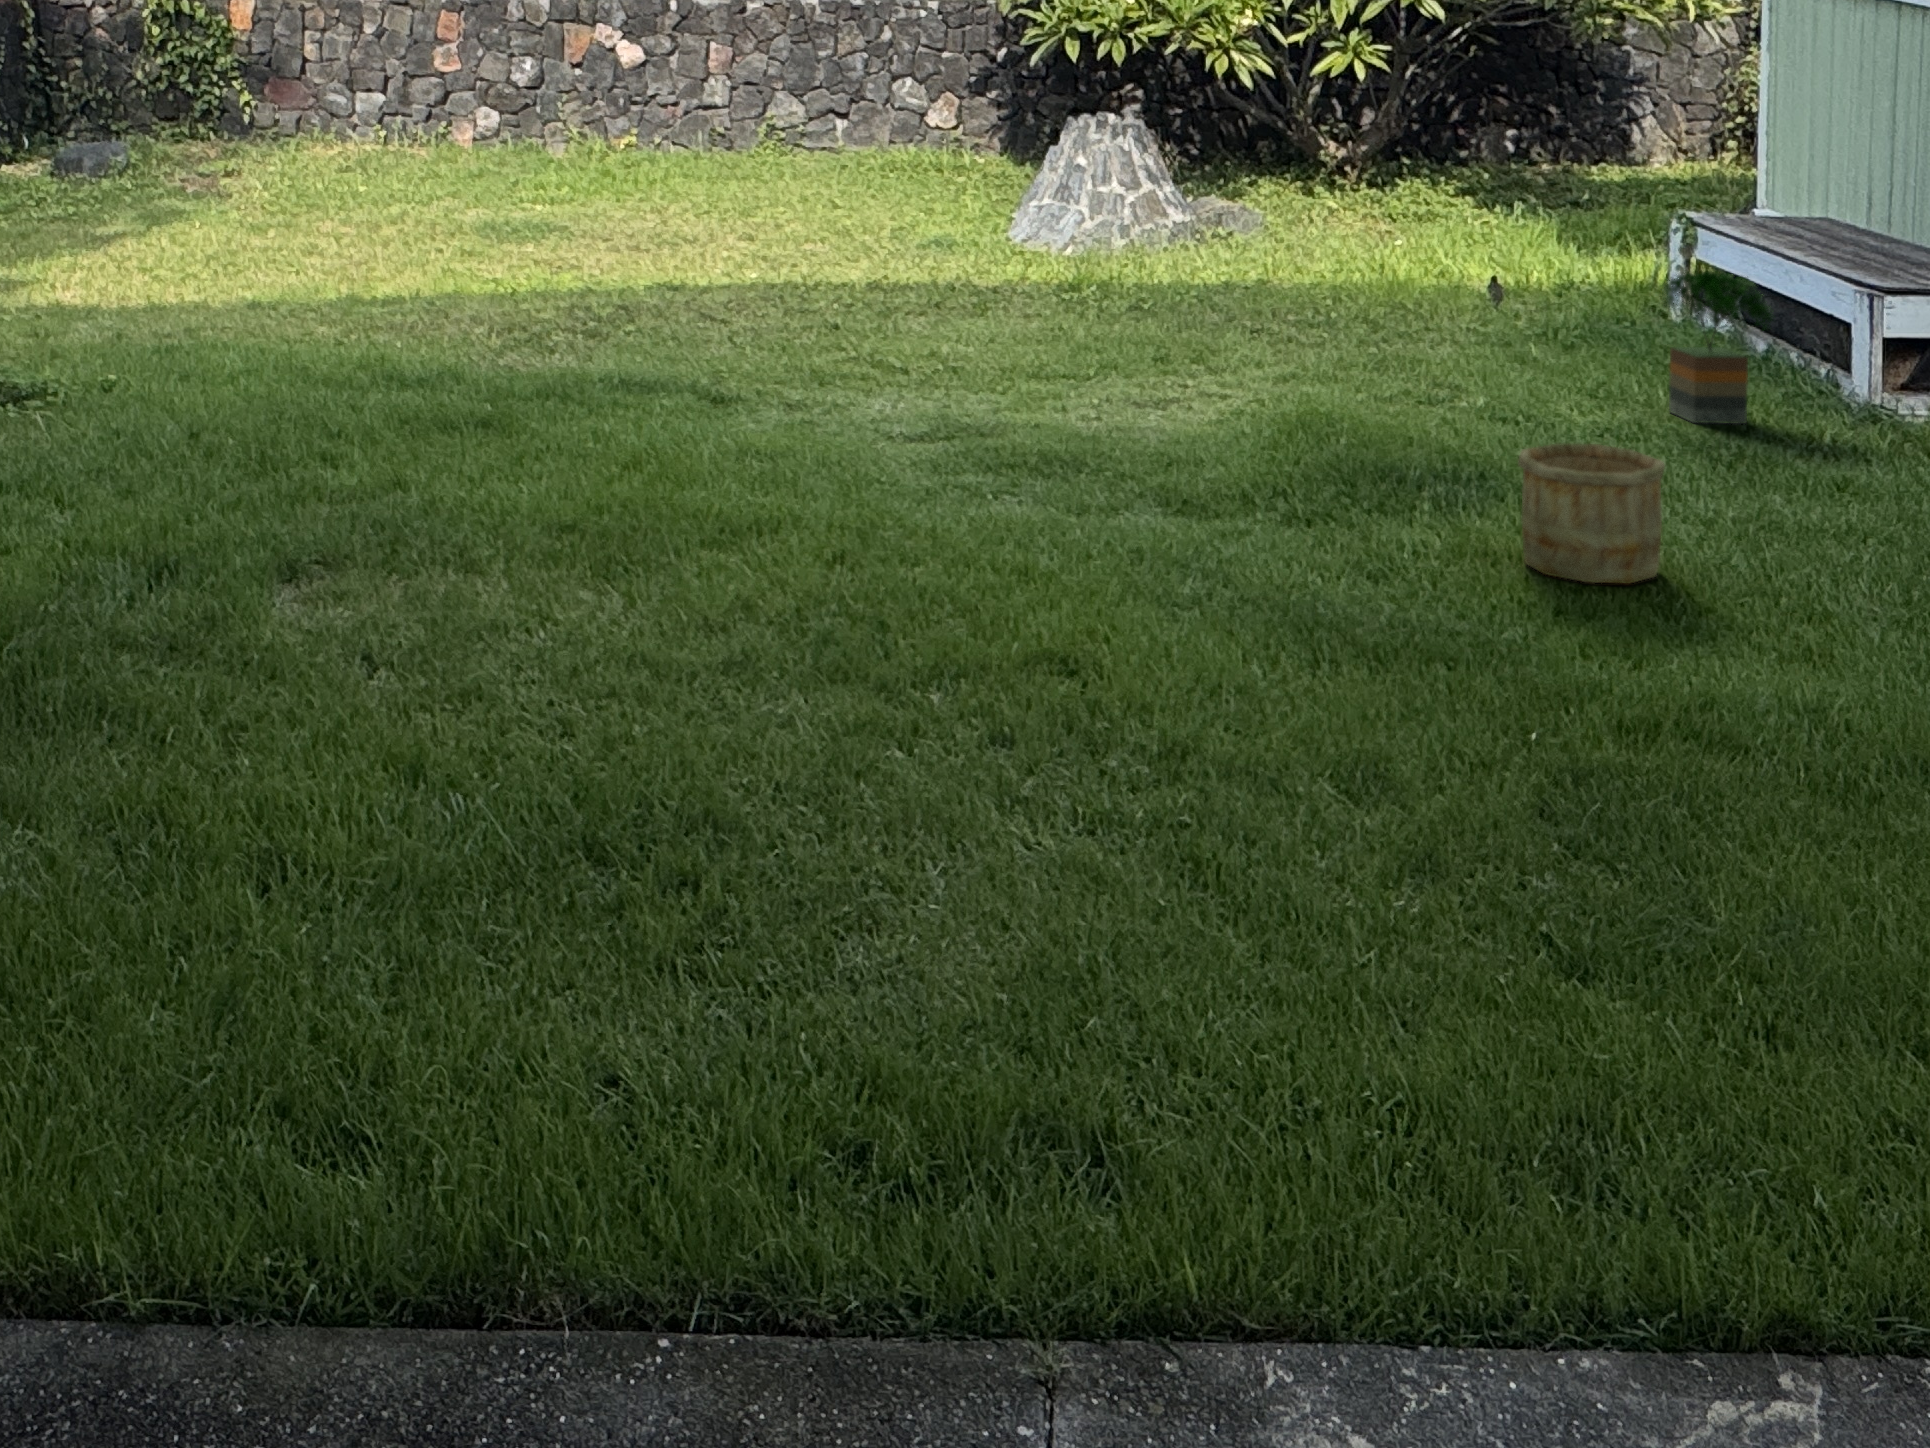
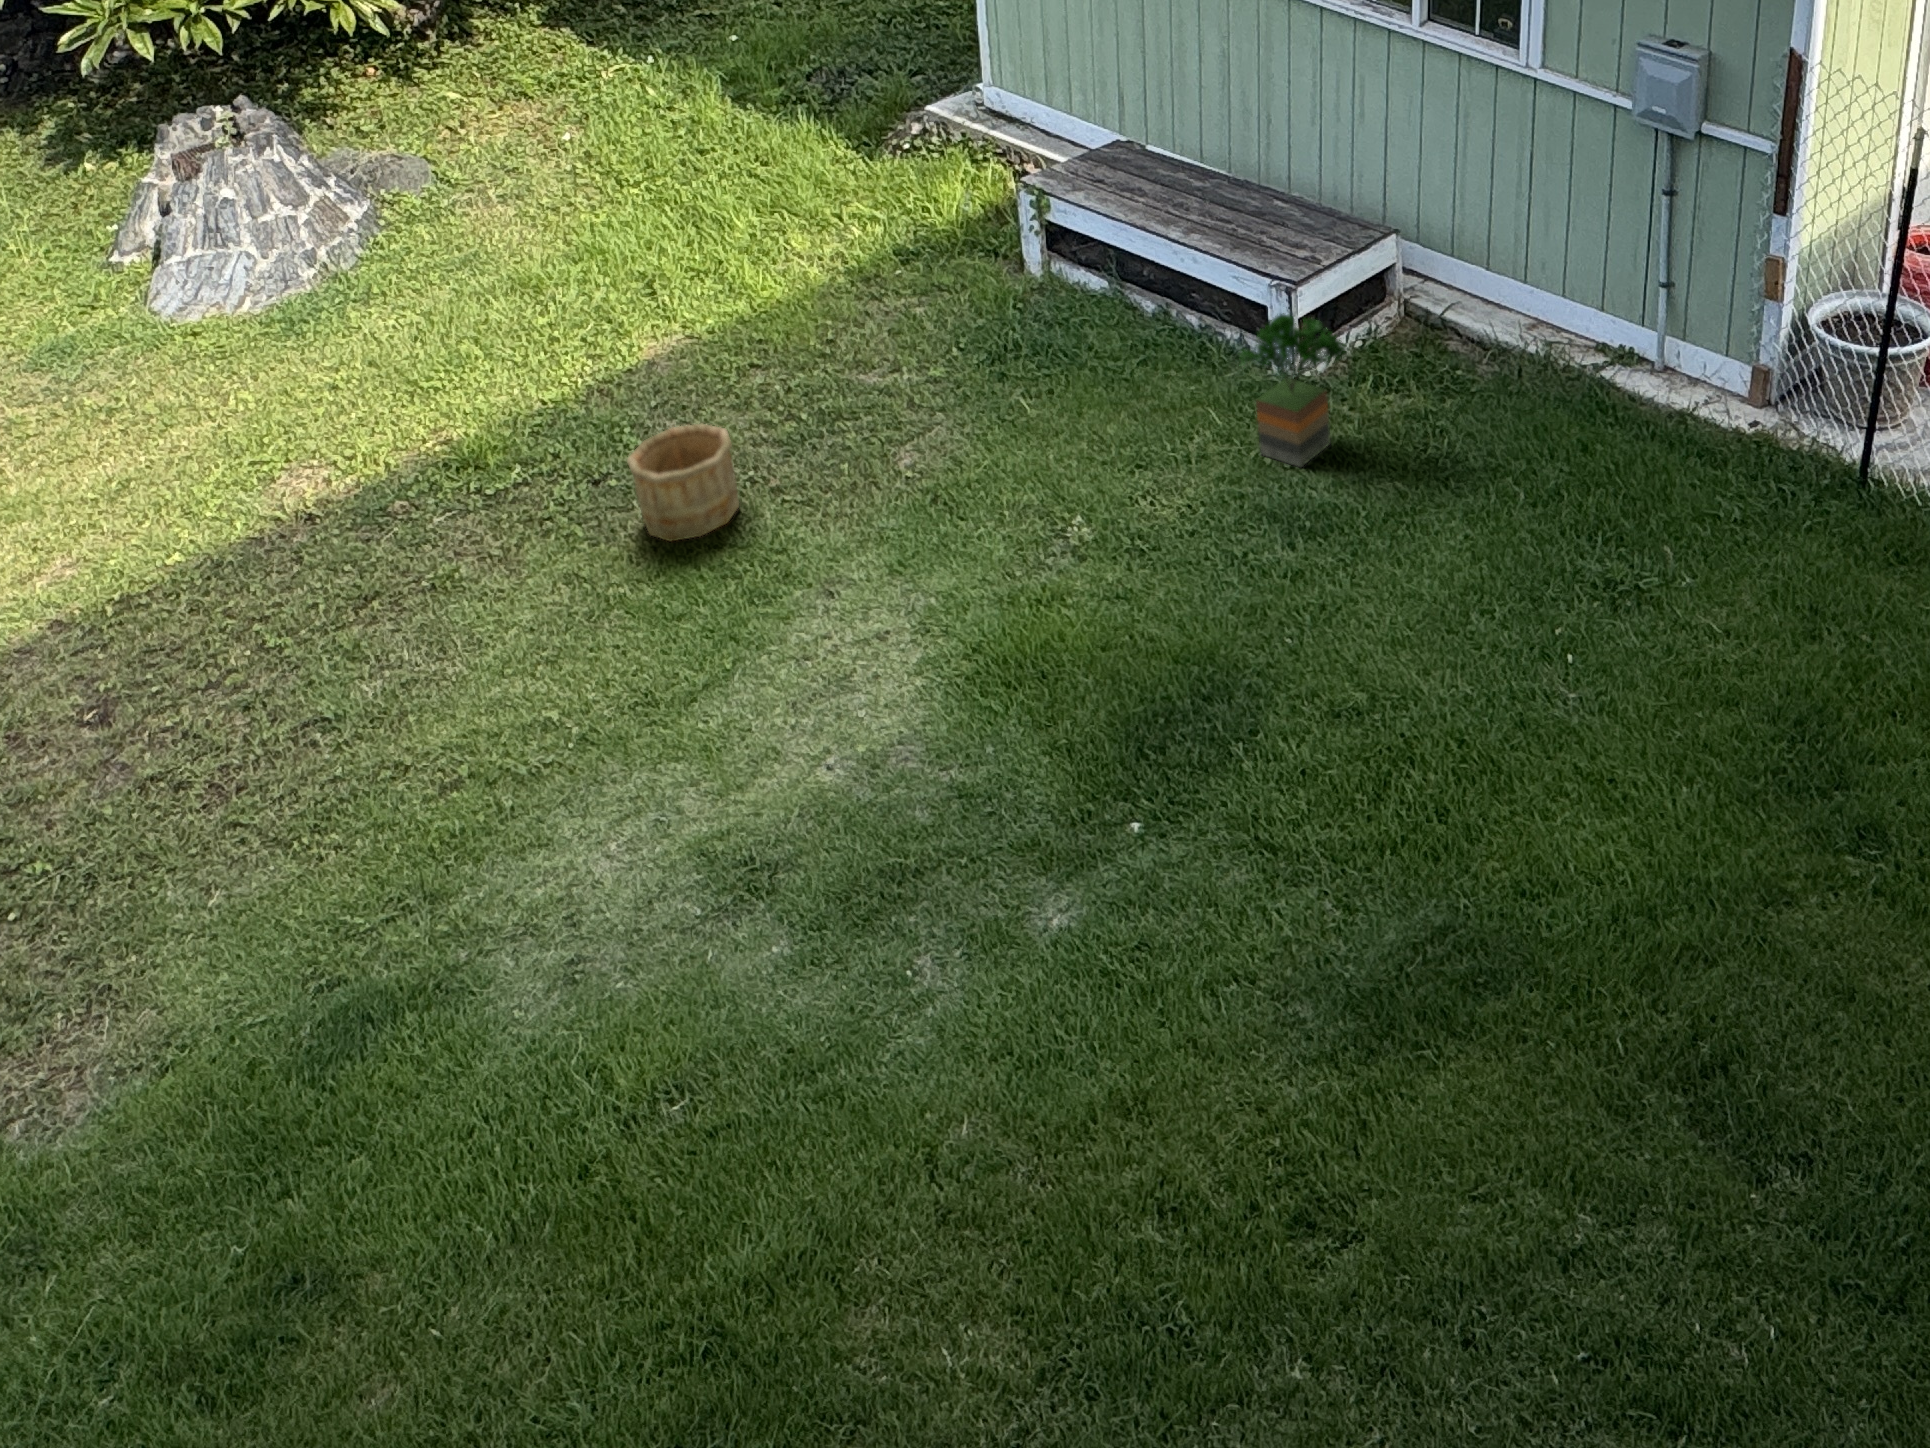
wooden bucket: present [1518,443,1665,584] -> present [627,424,739,541]

